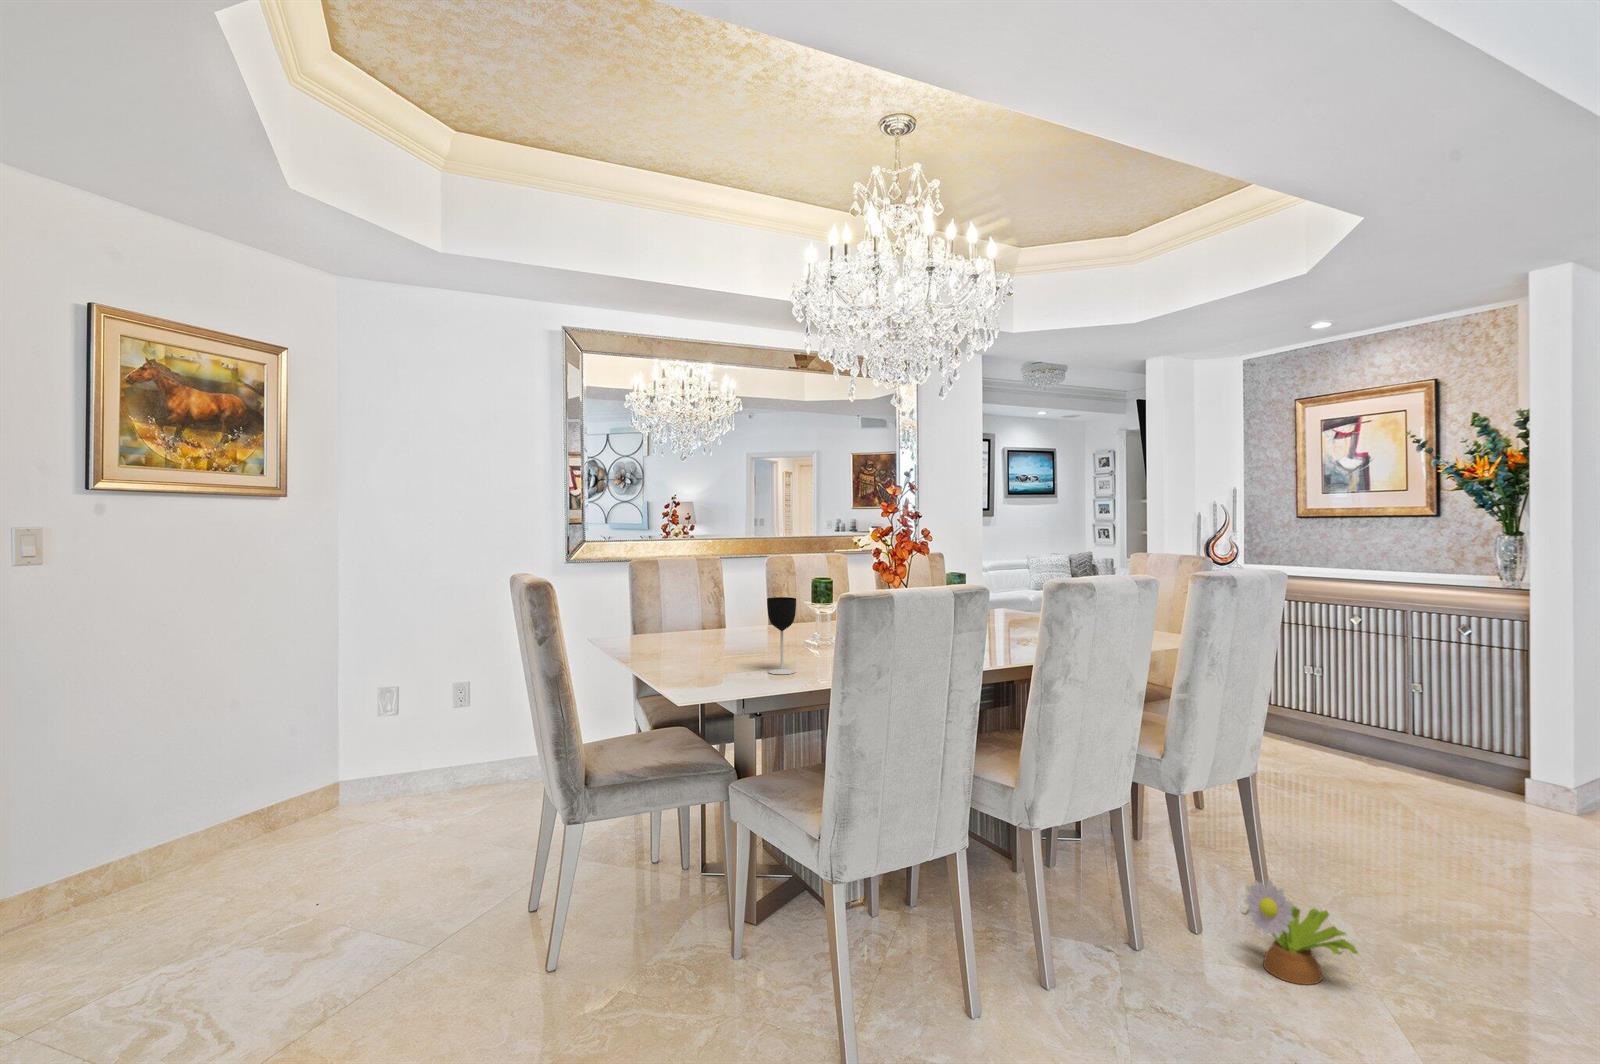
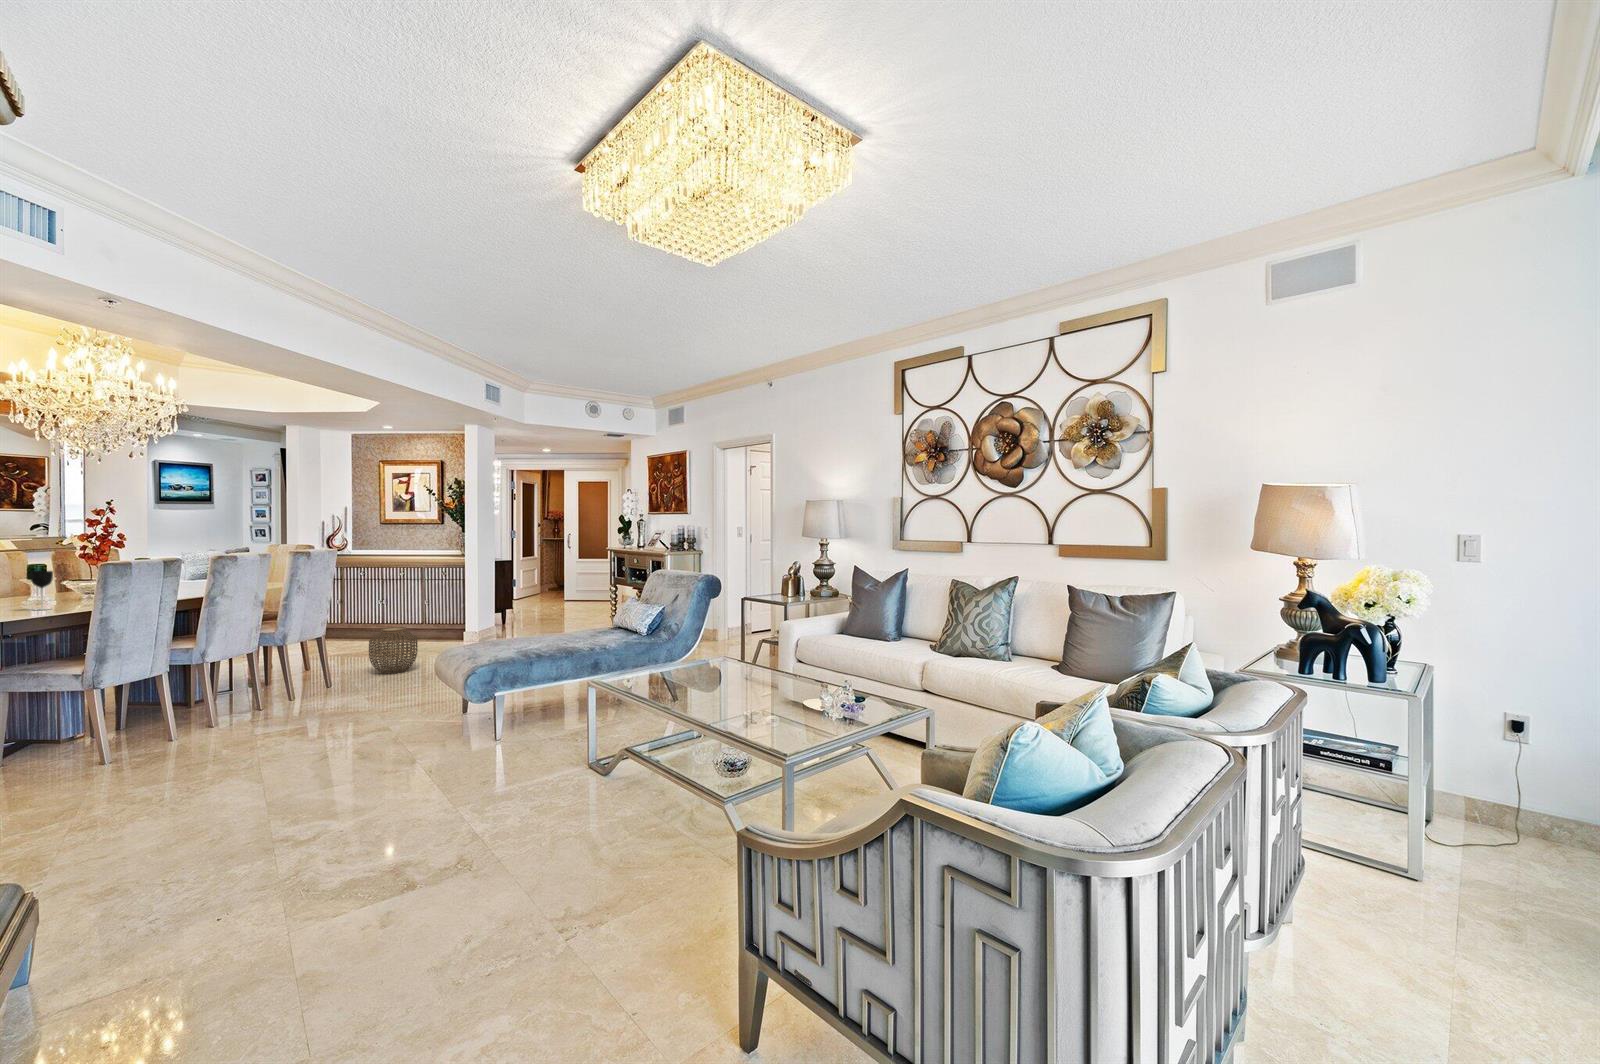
woven basket: none [1337,764,1467,892] -> present [369,627,418,674]
decorative plant: present [1242,880,1358,985] -> none [313,665,358,702]

